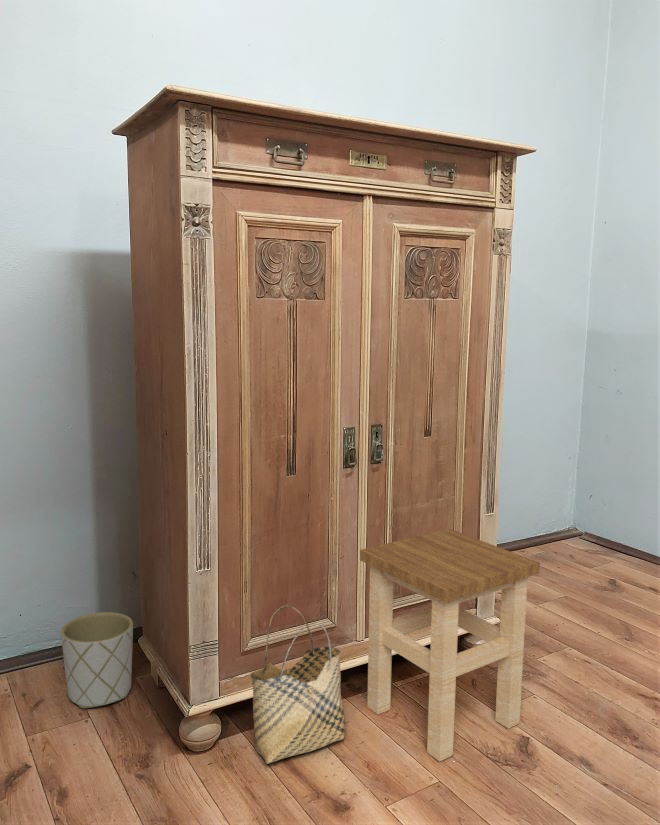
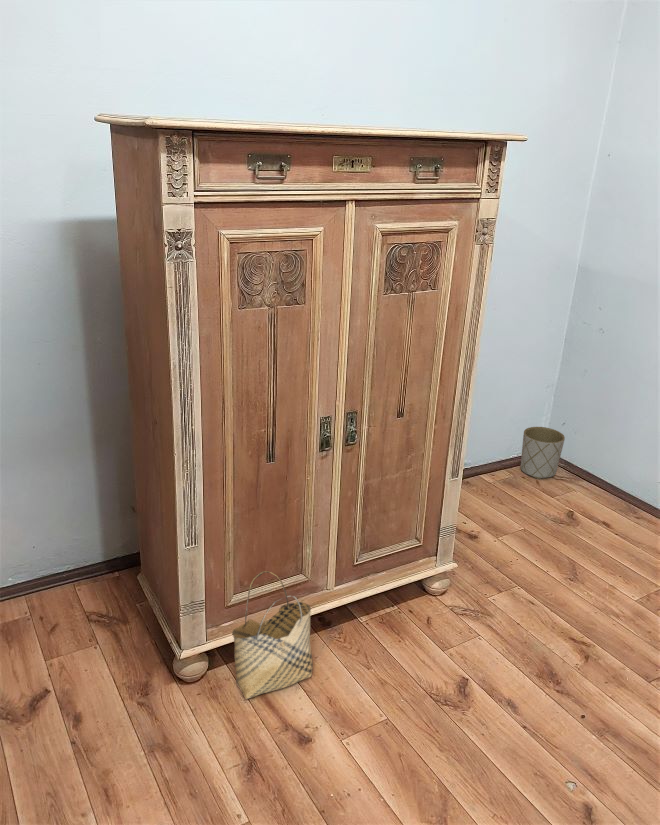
stool: present [360,529,540,761] -> none [332,496,489,701]
planter: present [61,612,133,709] -> present [521,427,565,479]

